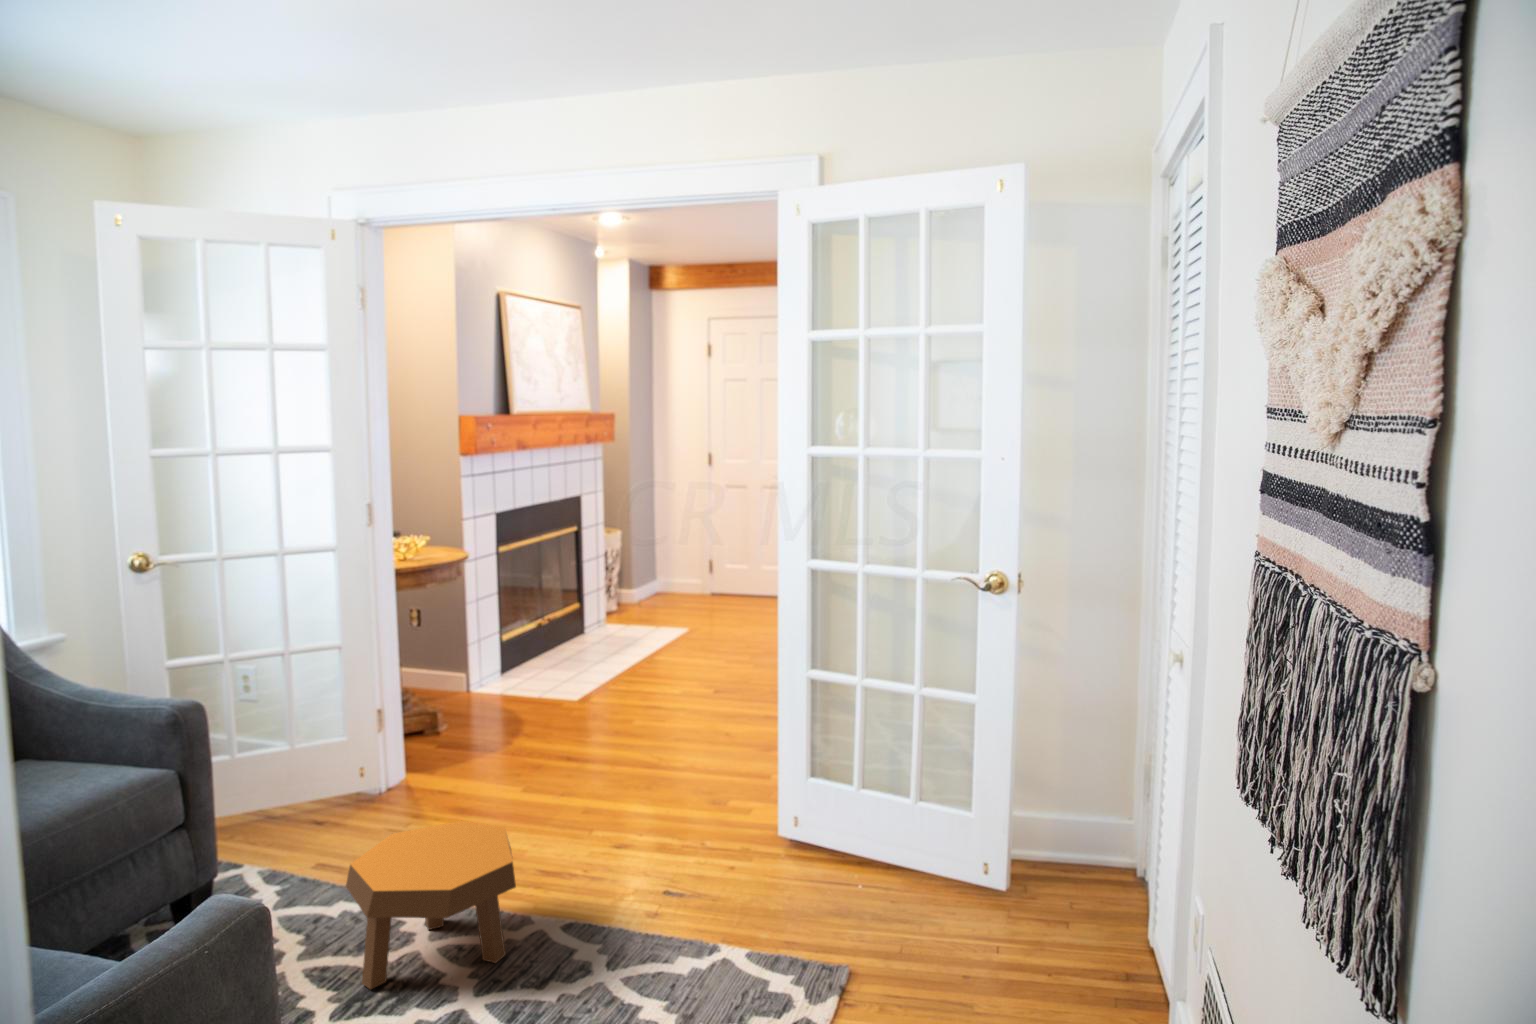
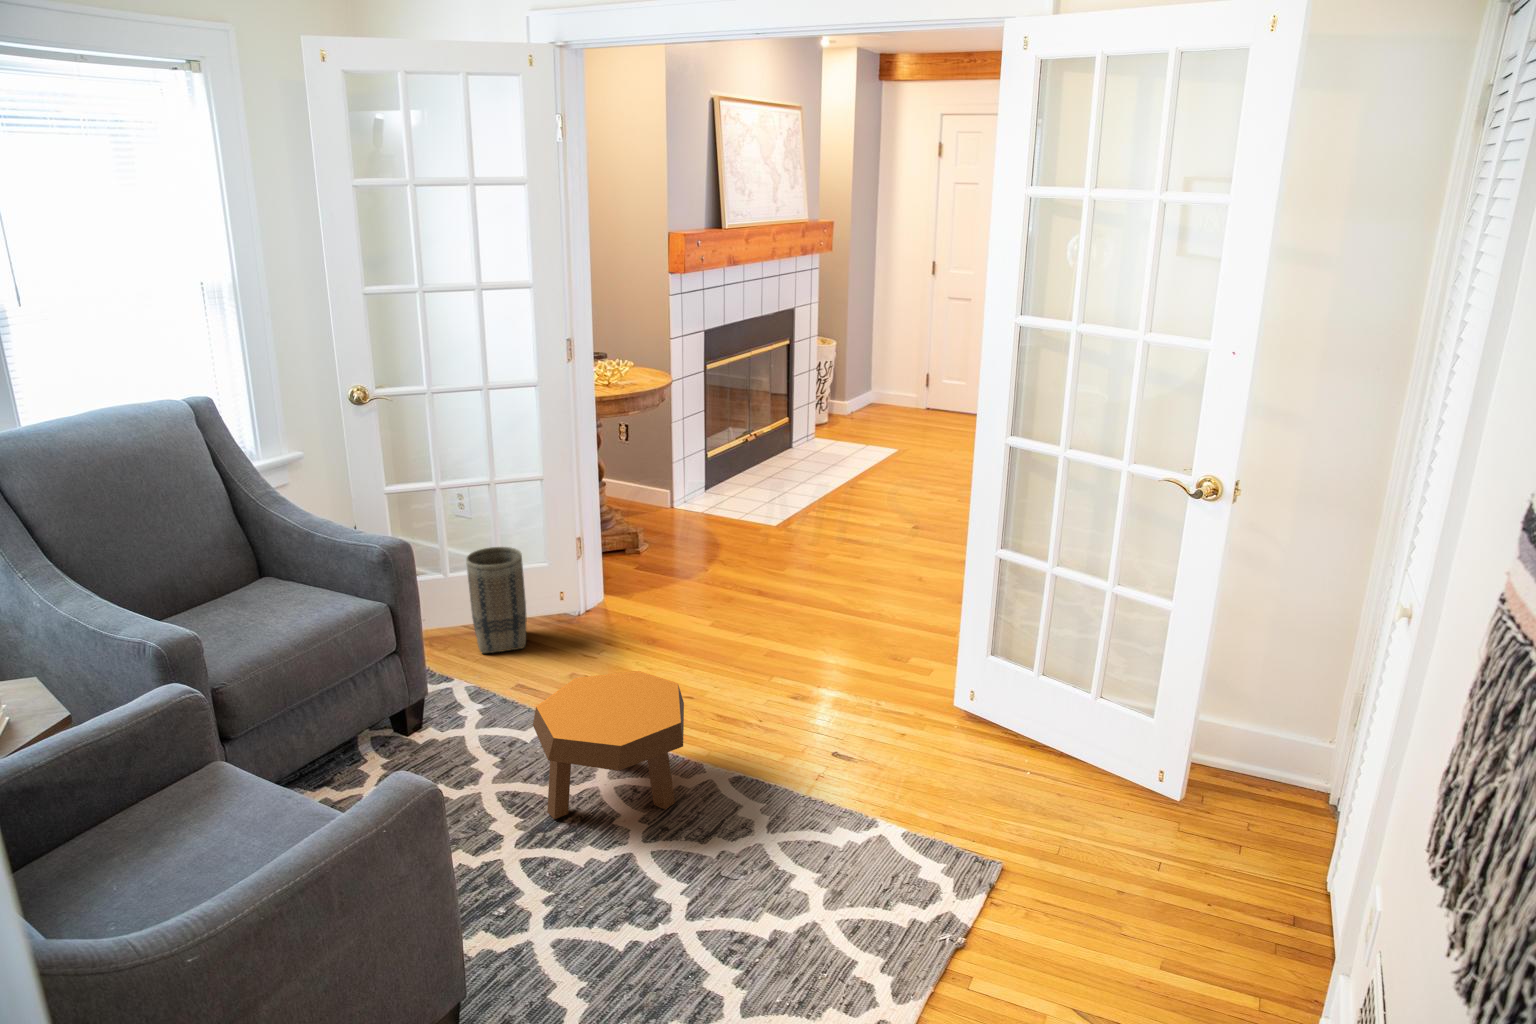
basket: none [259,720,324,837] -> present [466,547,527,653]

